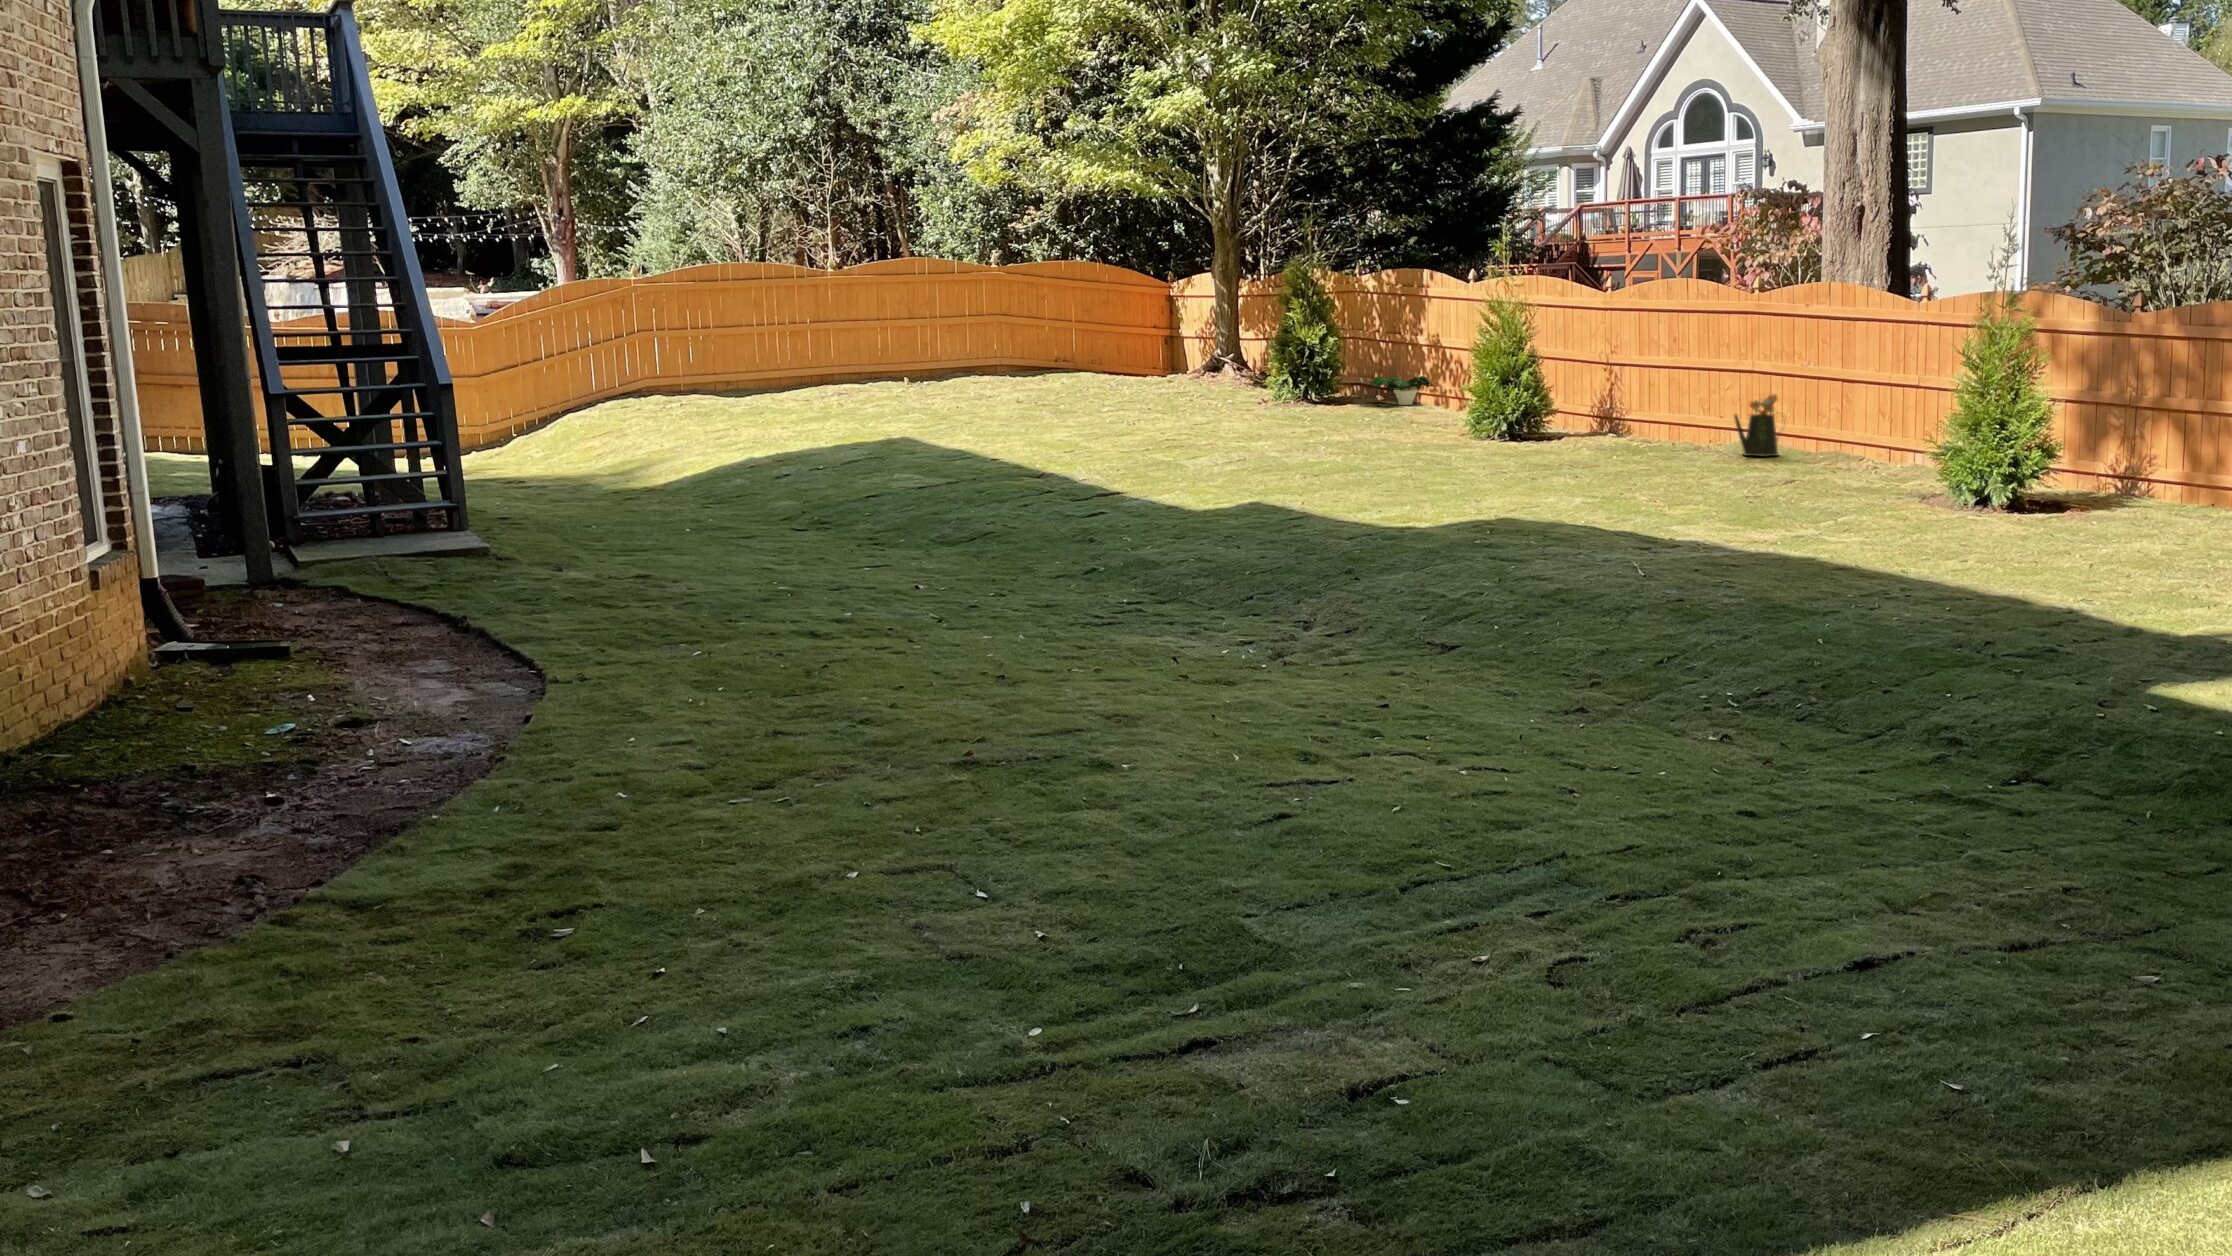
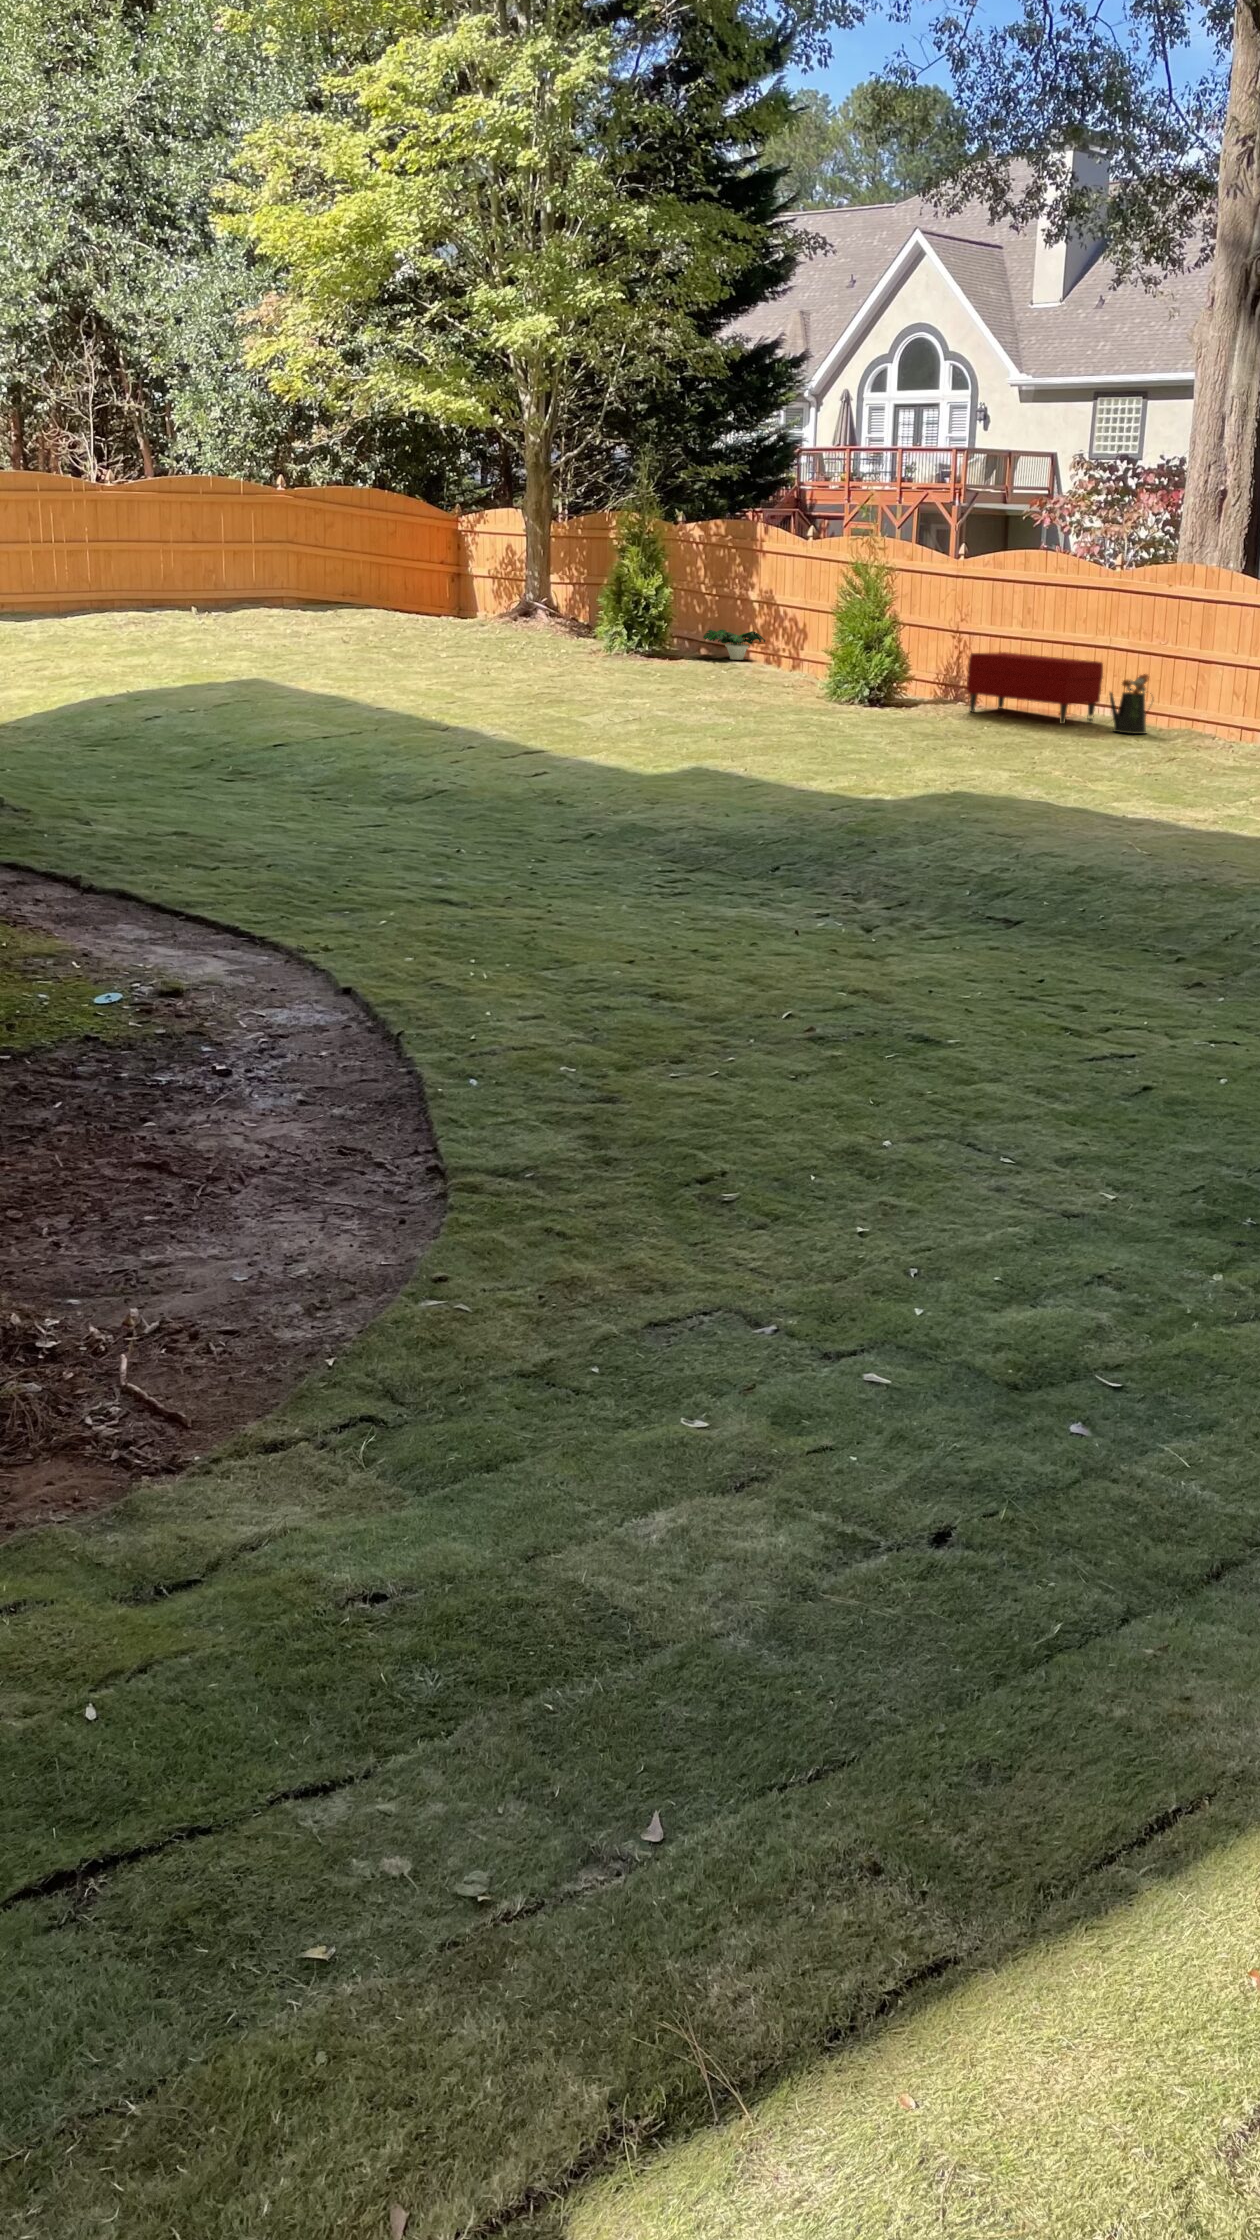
bench: none [1599,381,1736,450] -> present [966,652,1103,724]

